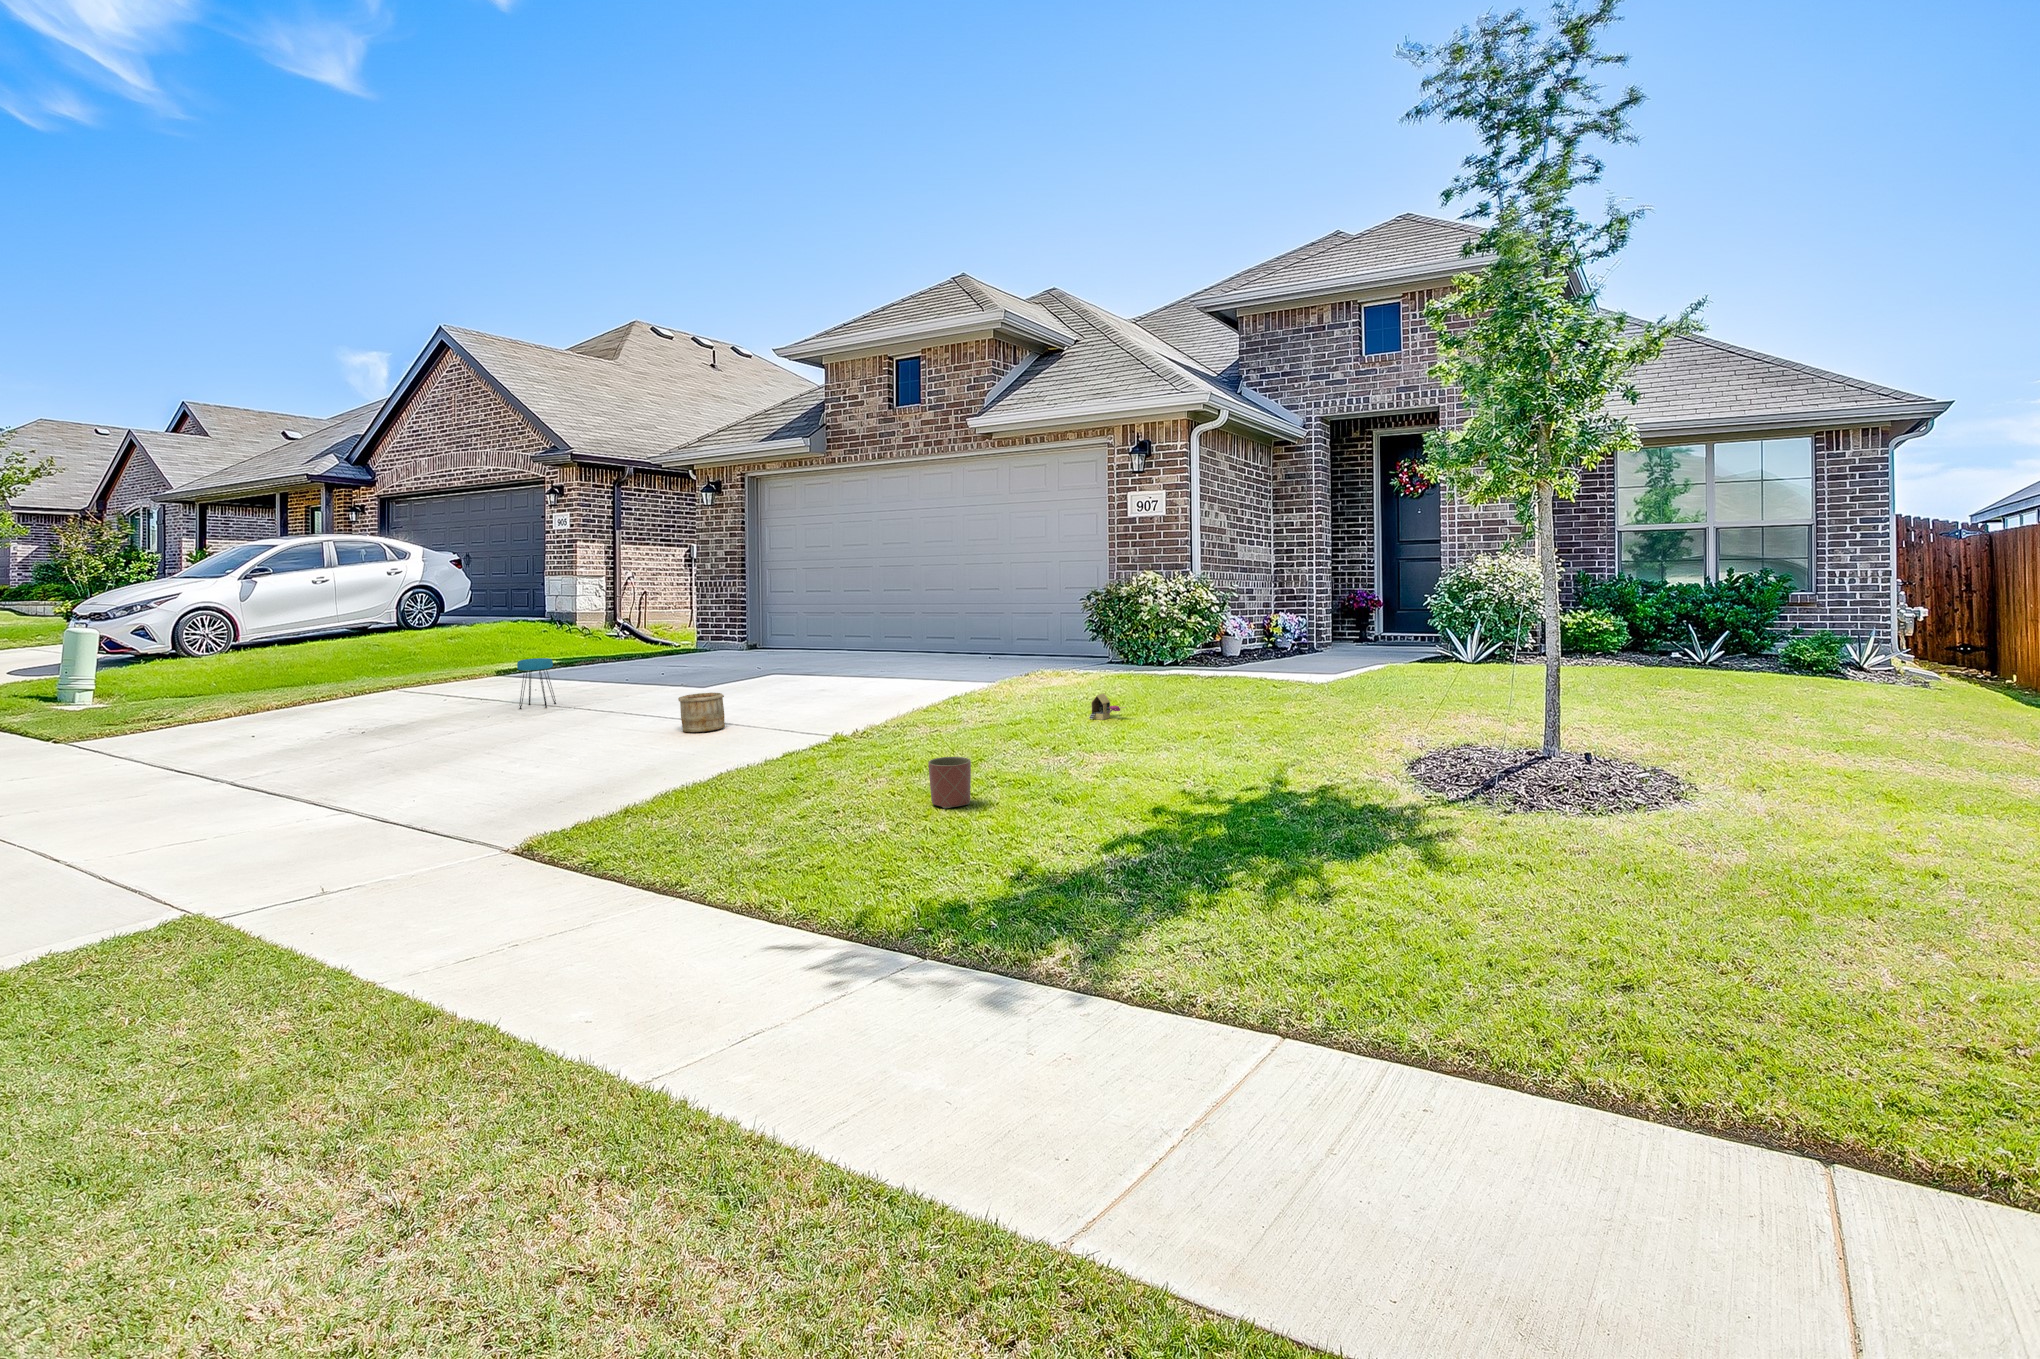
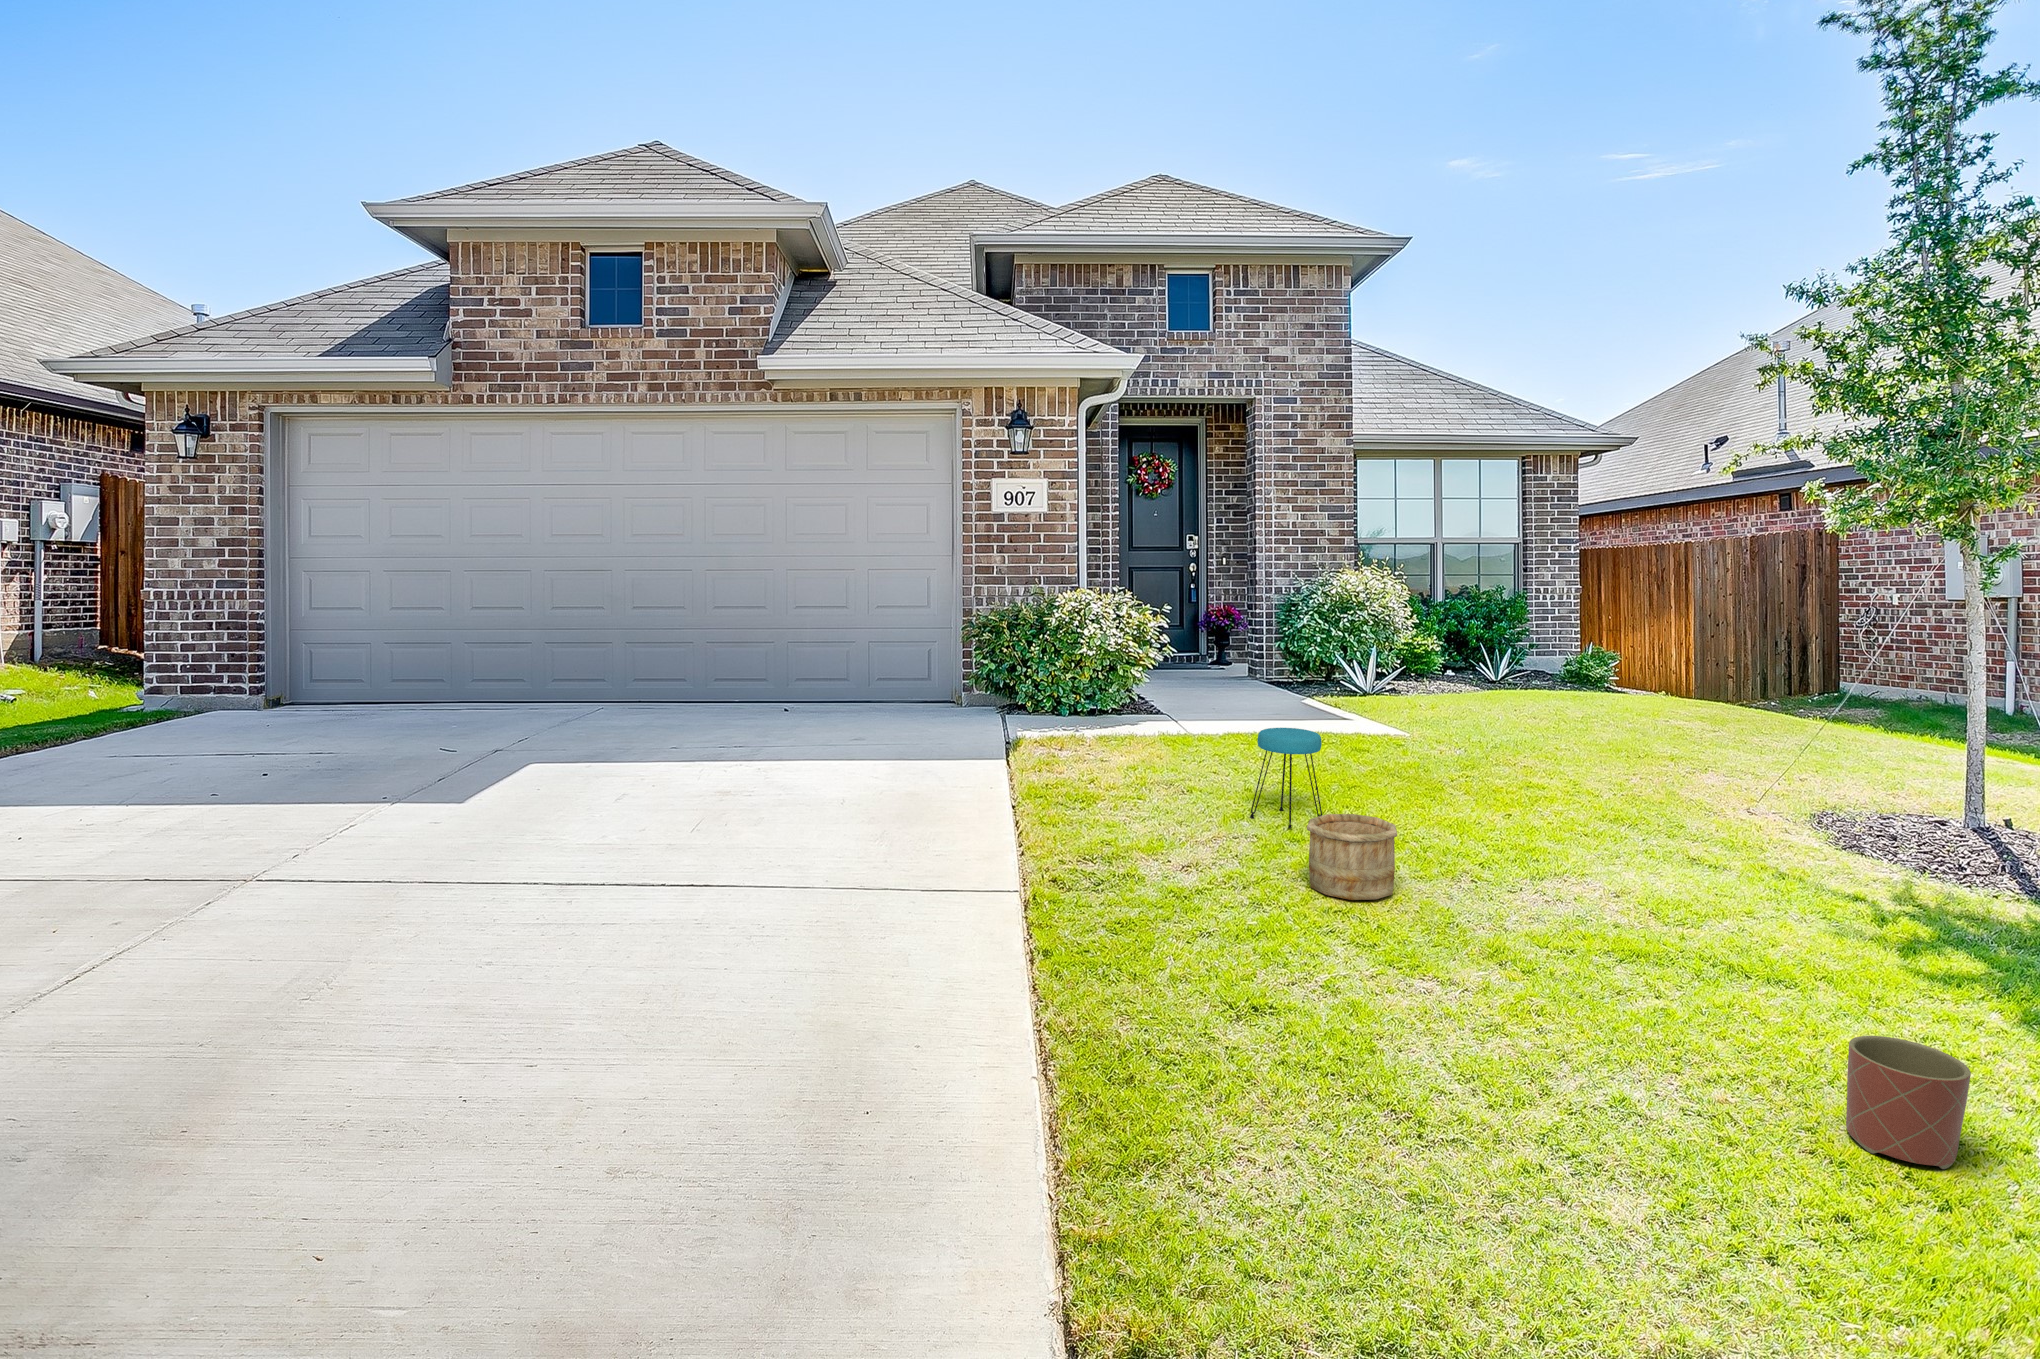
stool: present [517,658,556,709] -> present [1250,728,1322,828]
wooden bucket: present [678,693,725,732] -> present [1307,814,1397,900]
toy house: present [1089,694,1126,720] -> none [1415,805,1475,850]

